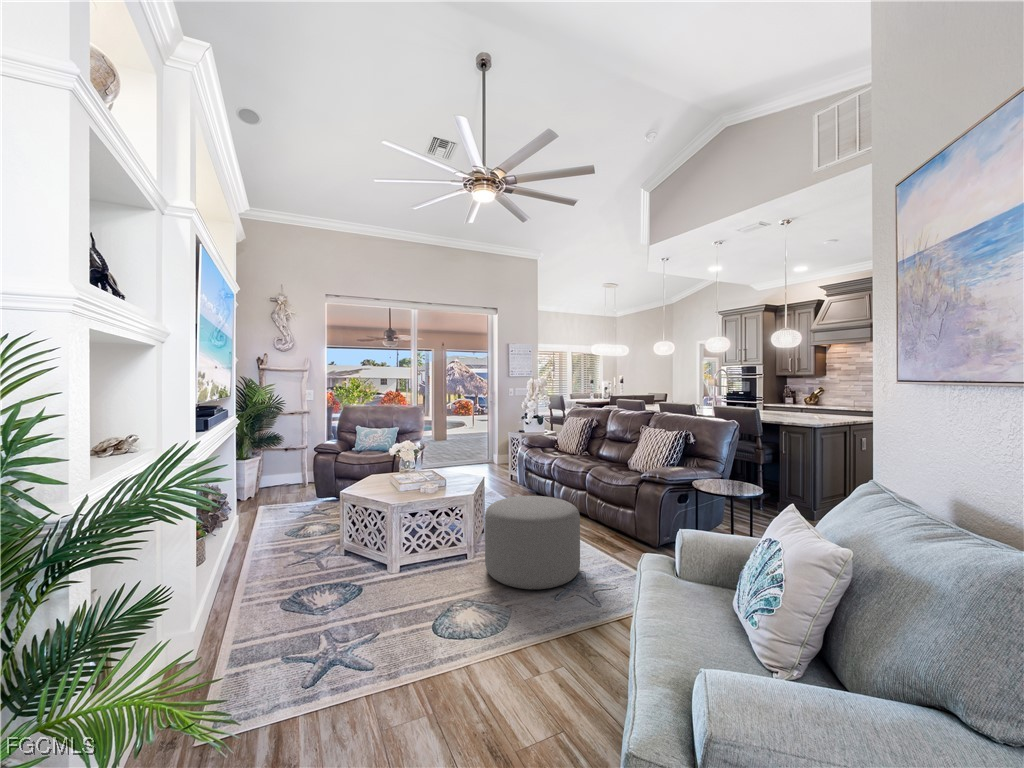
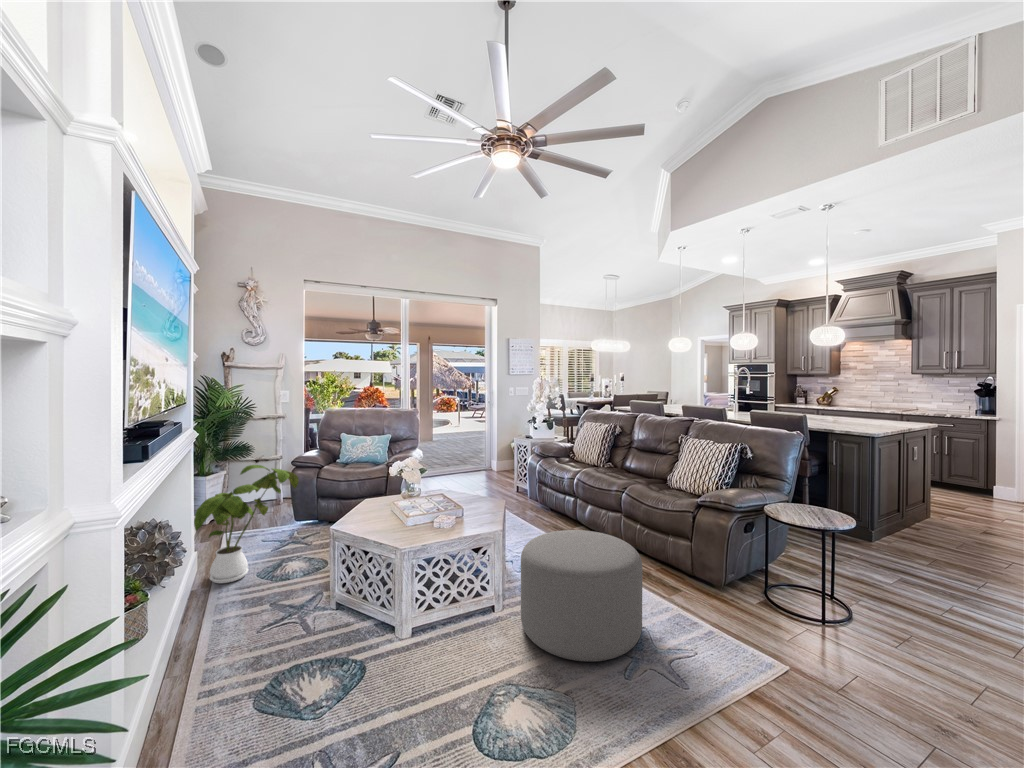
house plant: none [238,445,319,538] -> present [194,465,298,583]

